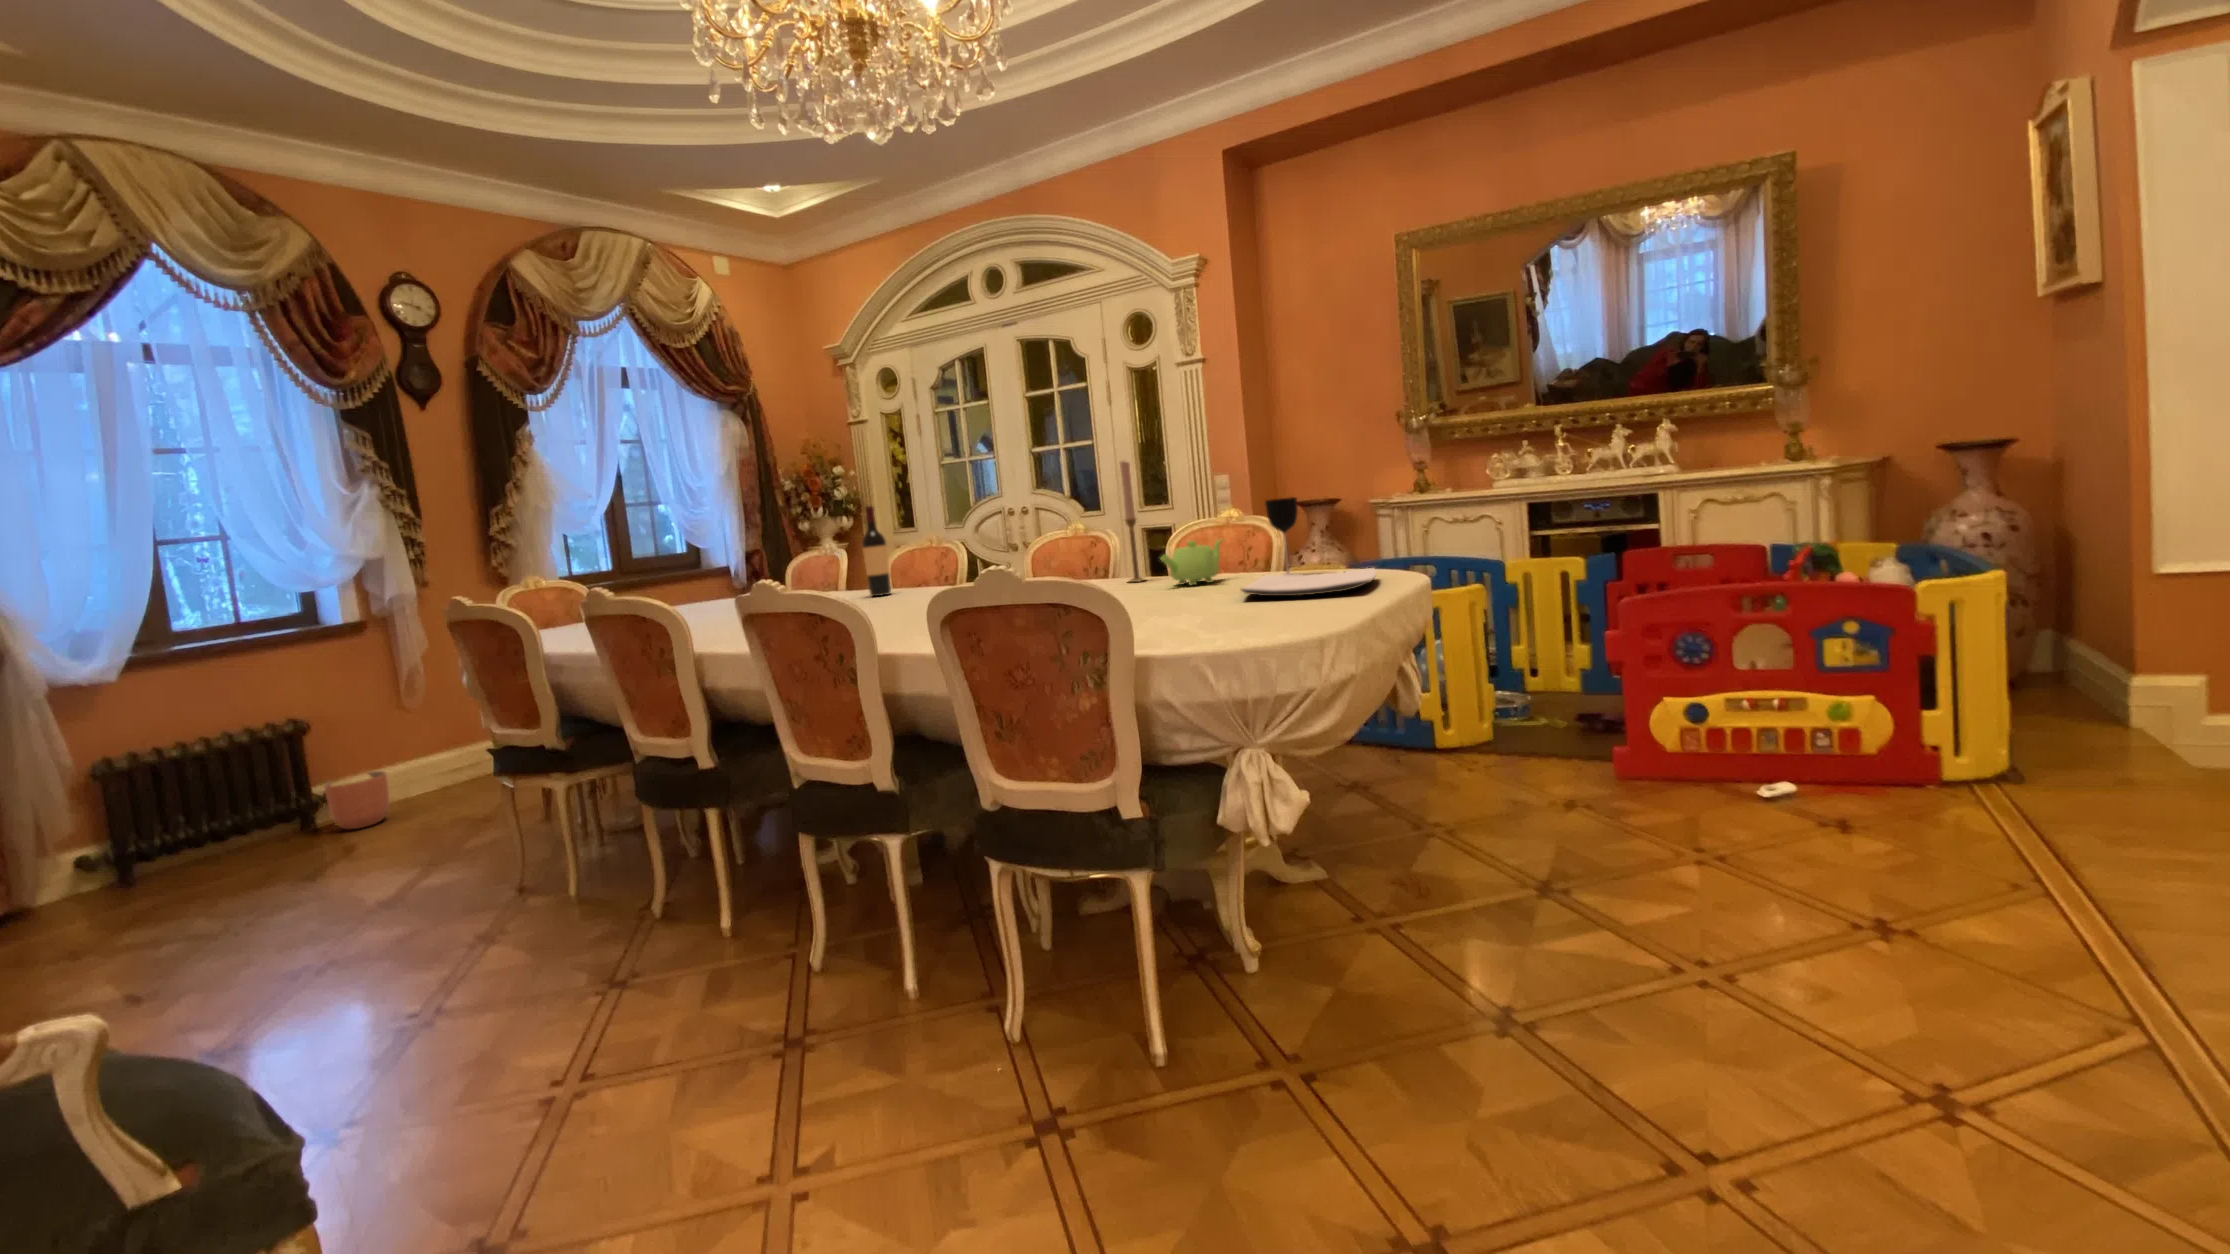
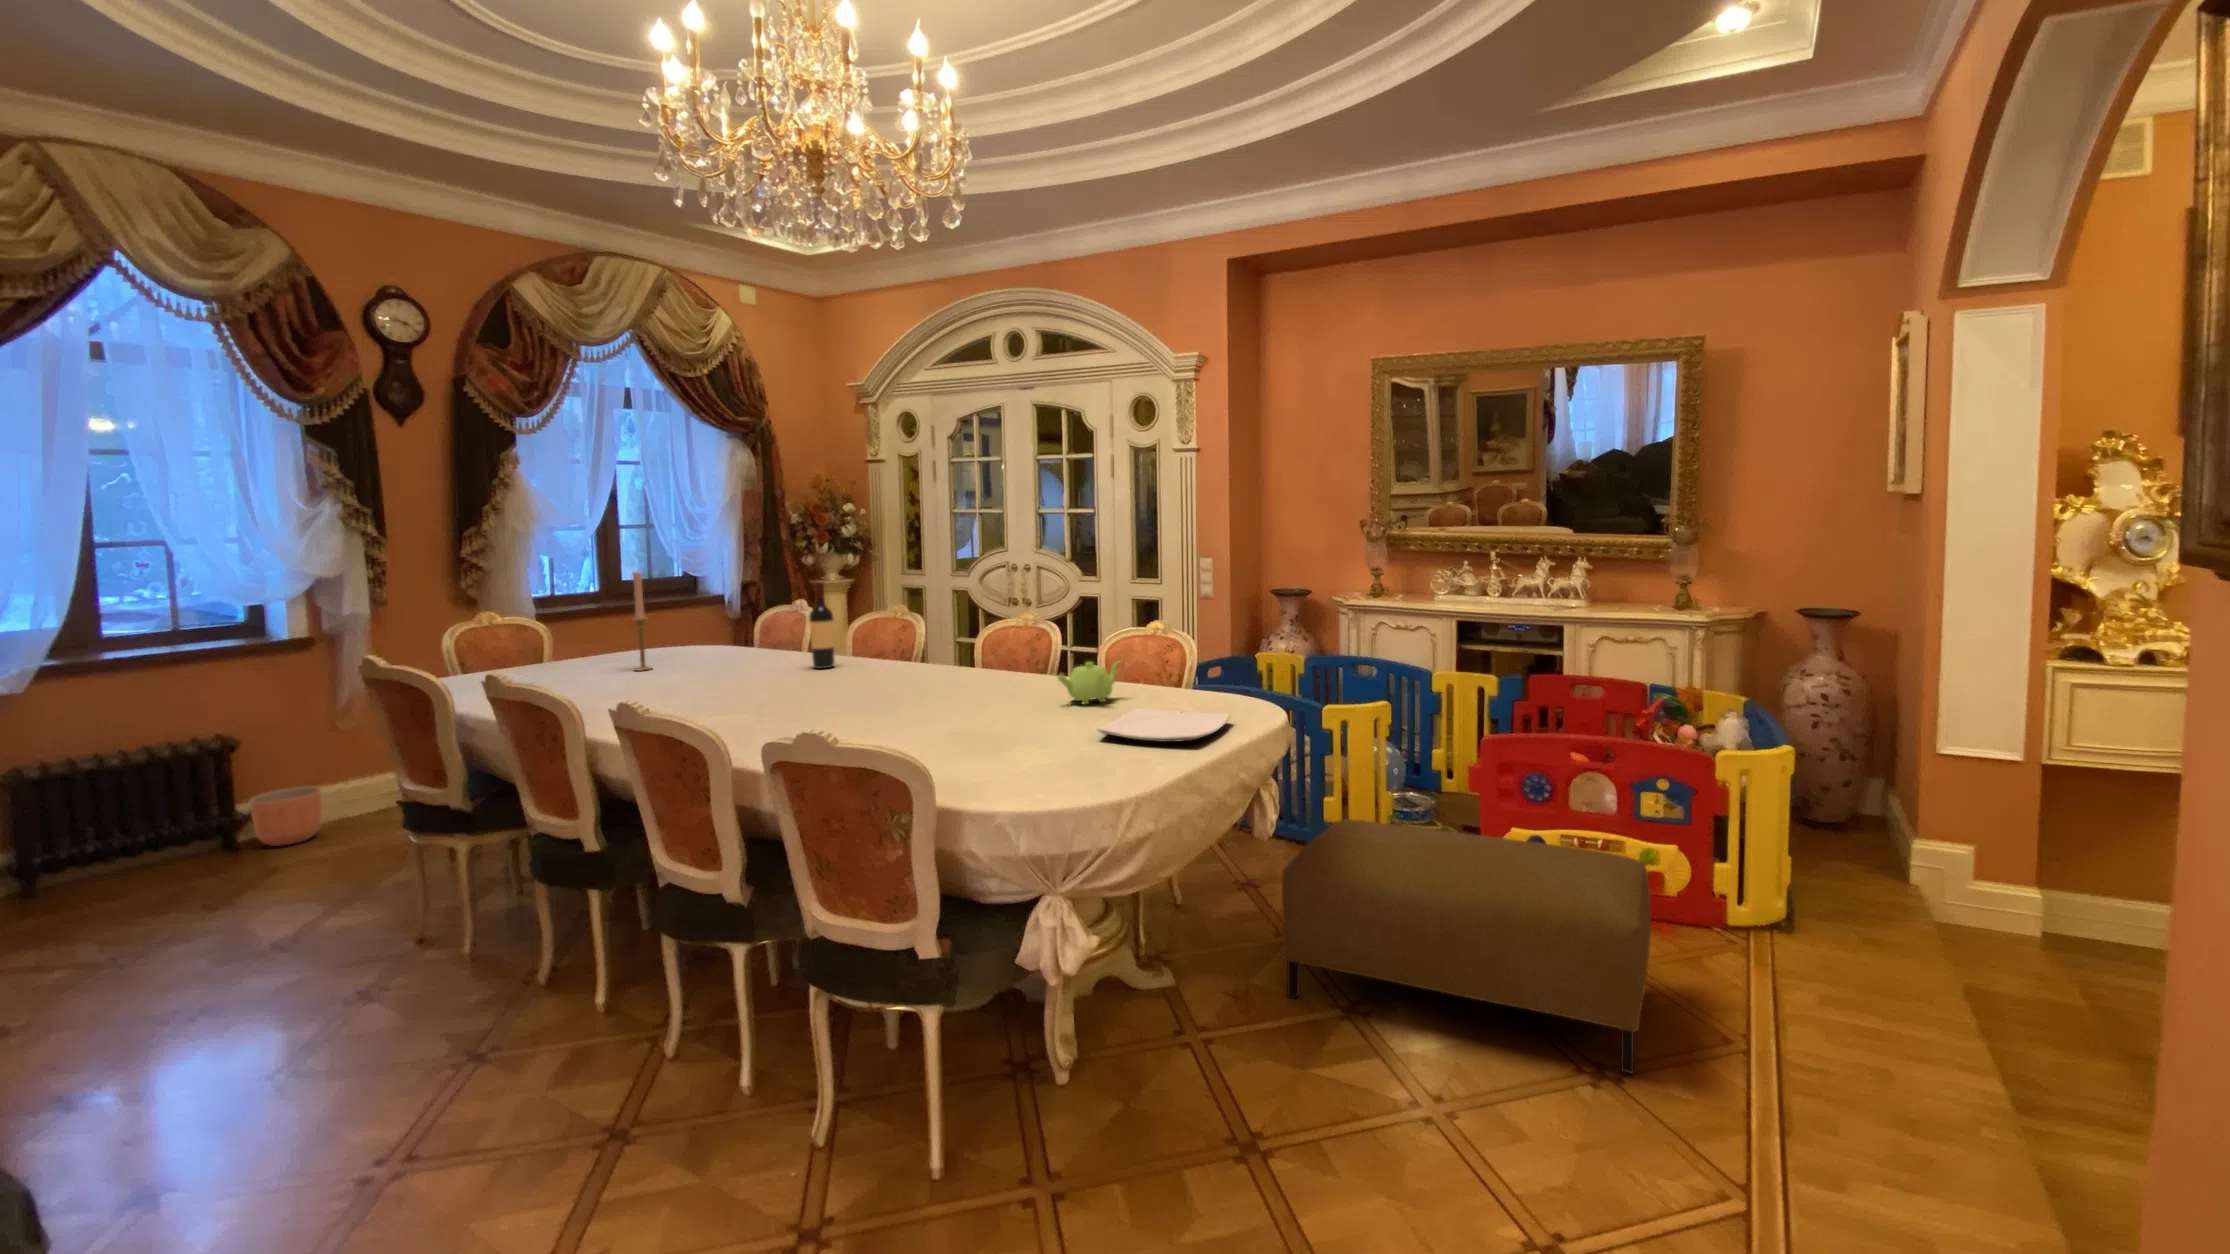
candlestick: present [1120,461,1144,582] -> present [633,571,650,671]
wine glass: present [1265,497,1302,575] -> none [1155,632,1184,707]
ottoman: none [1444,690,1922,921] -> present [1282,819,1651,1073]

